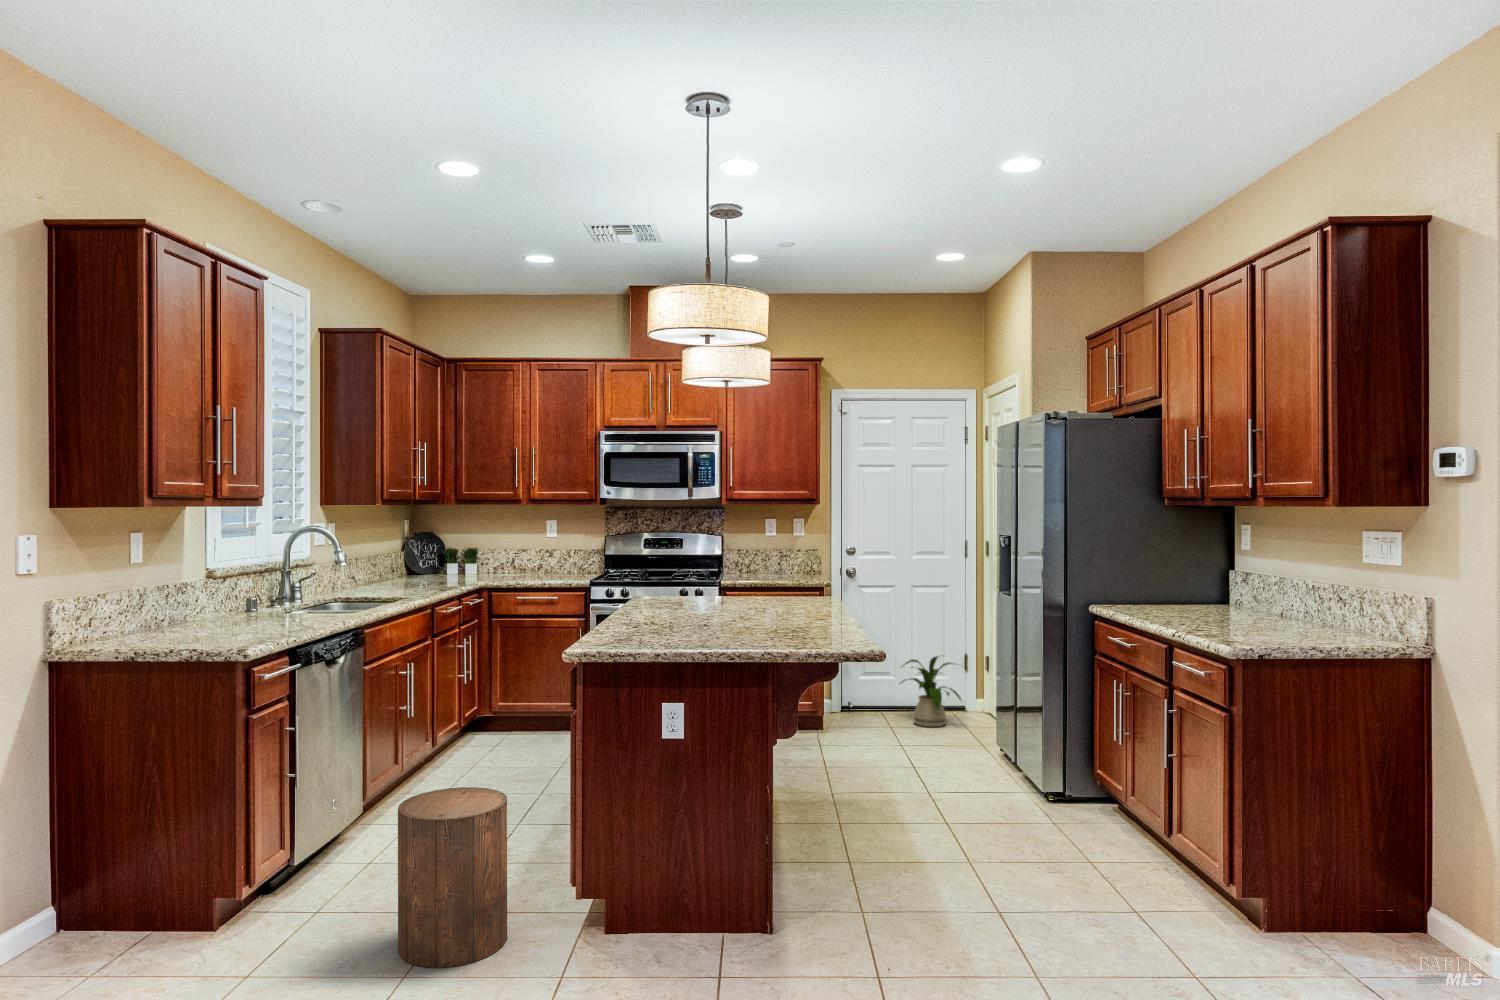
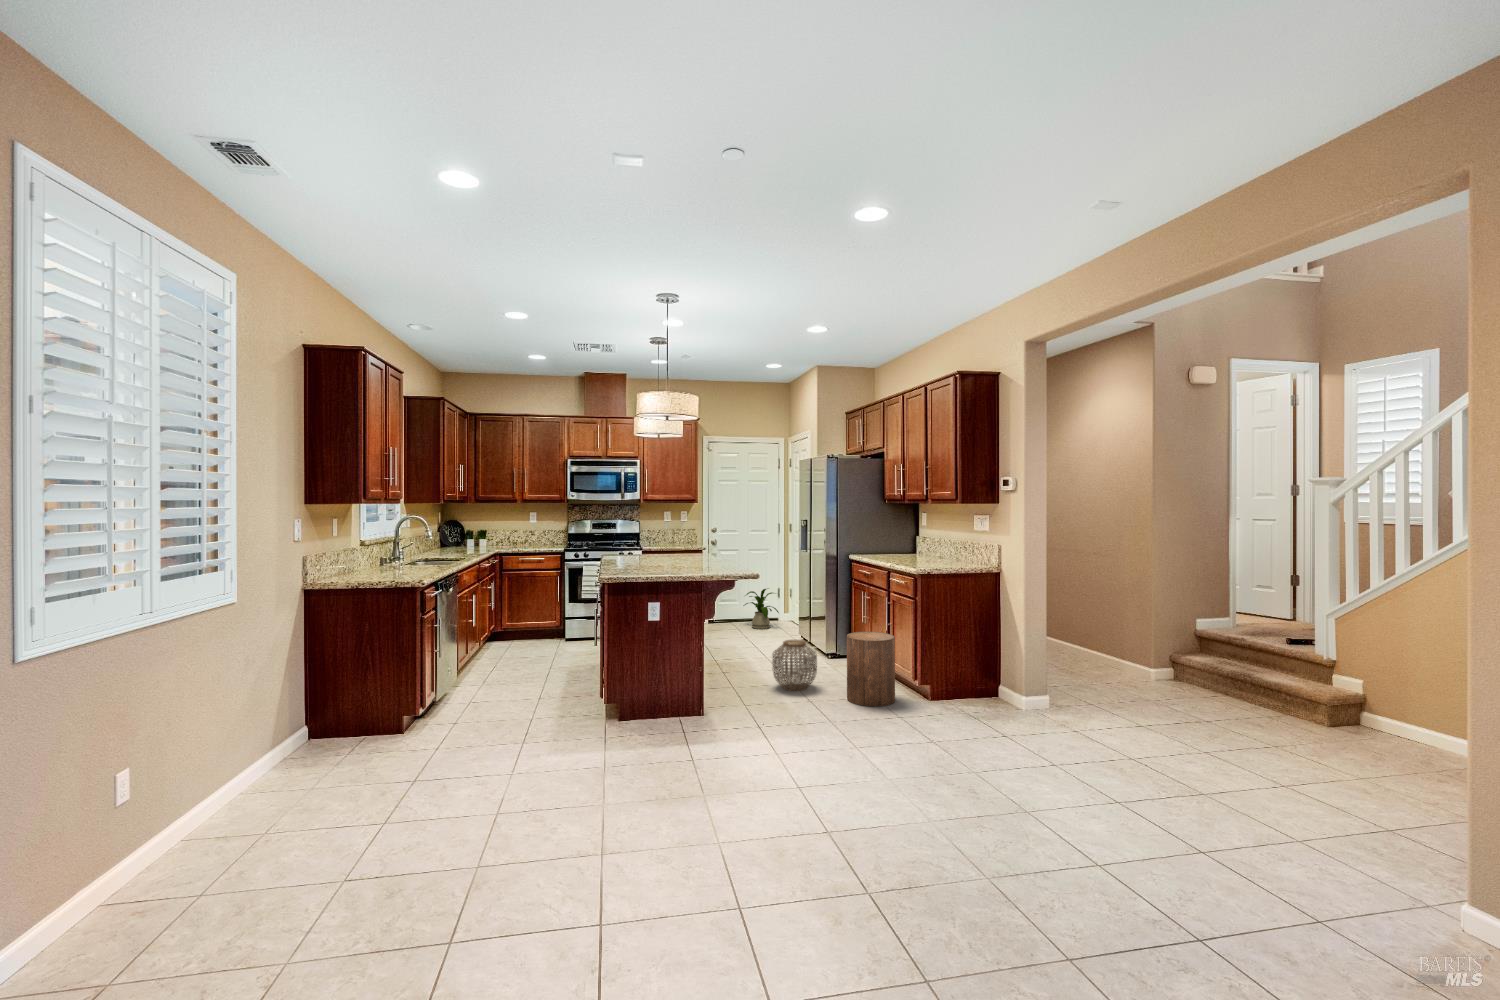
woven basket: none [923,776,1013,883] -> present [773,640,817,691]
stool: present [398,787,507,968] -> present [847,632,895,706]

